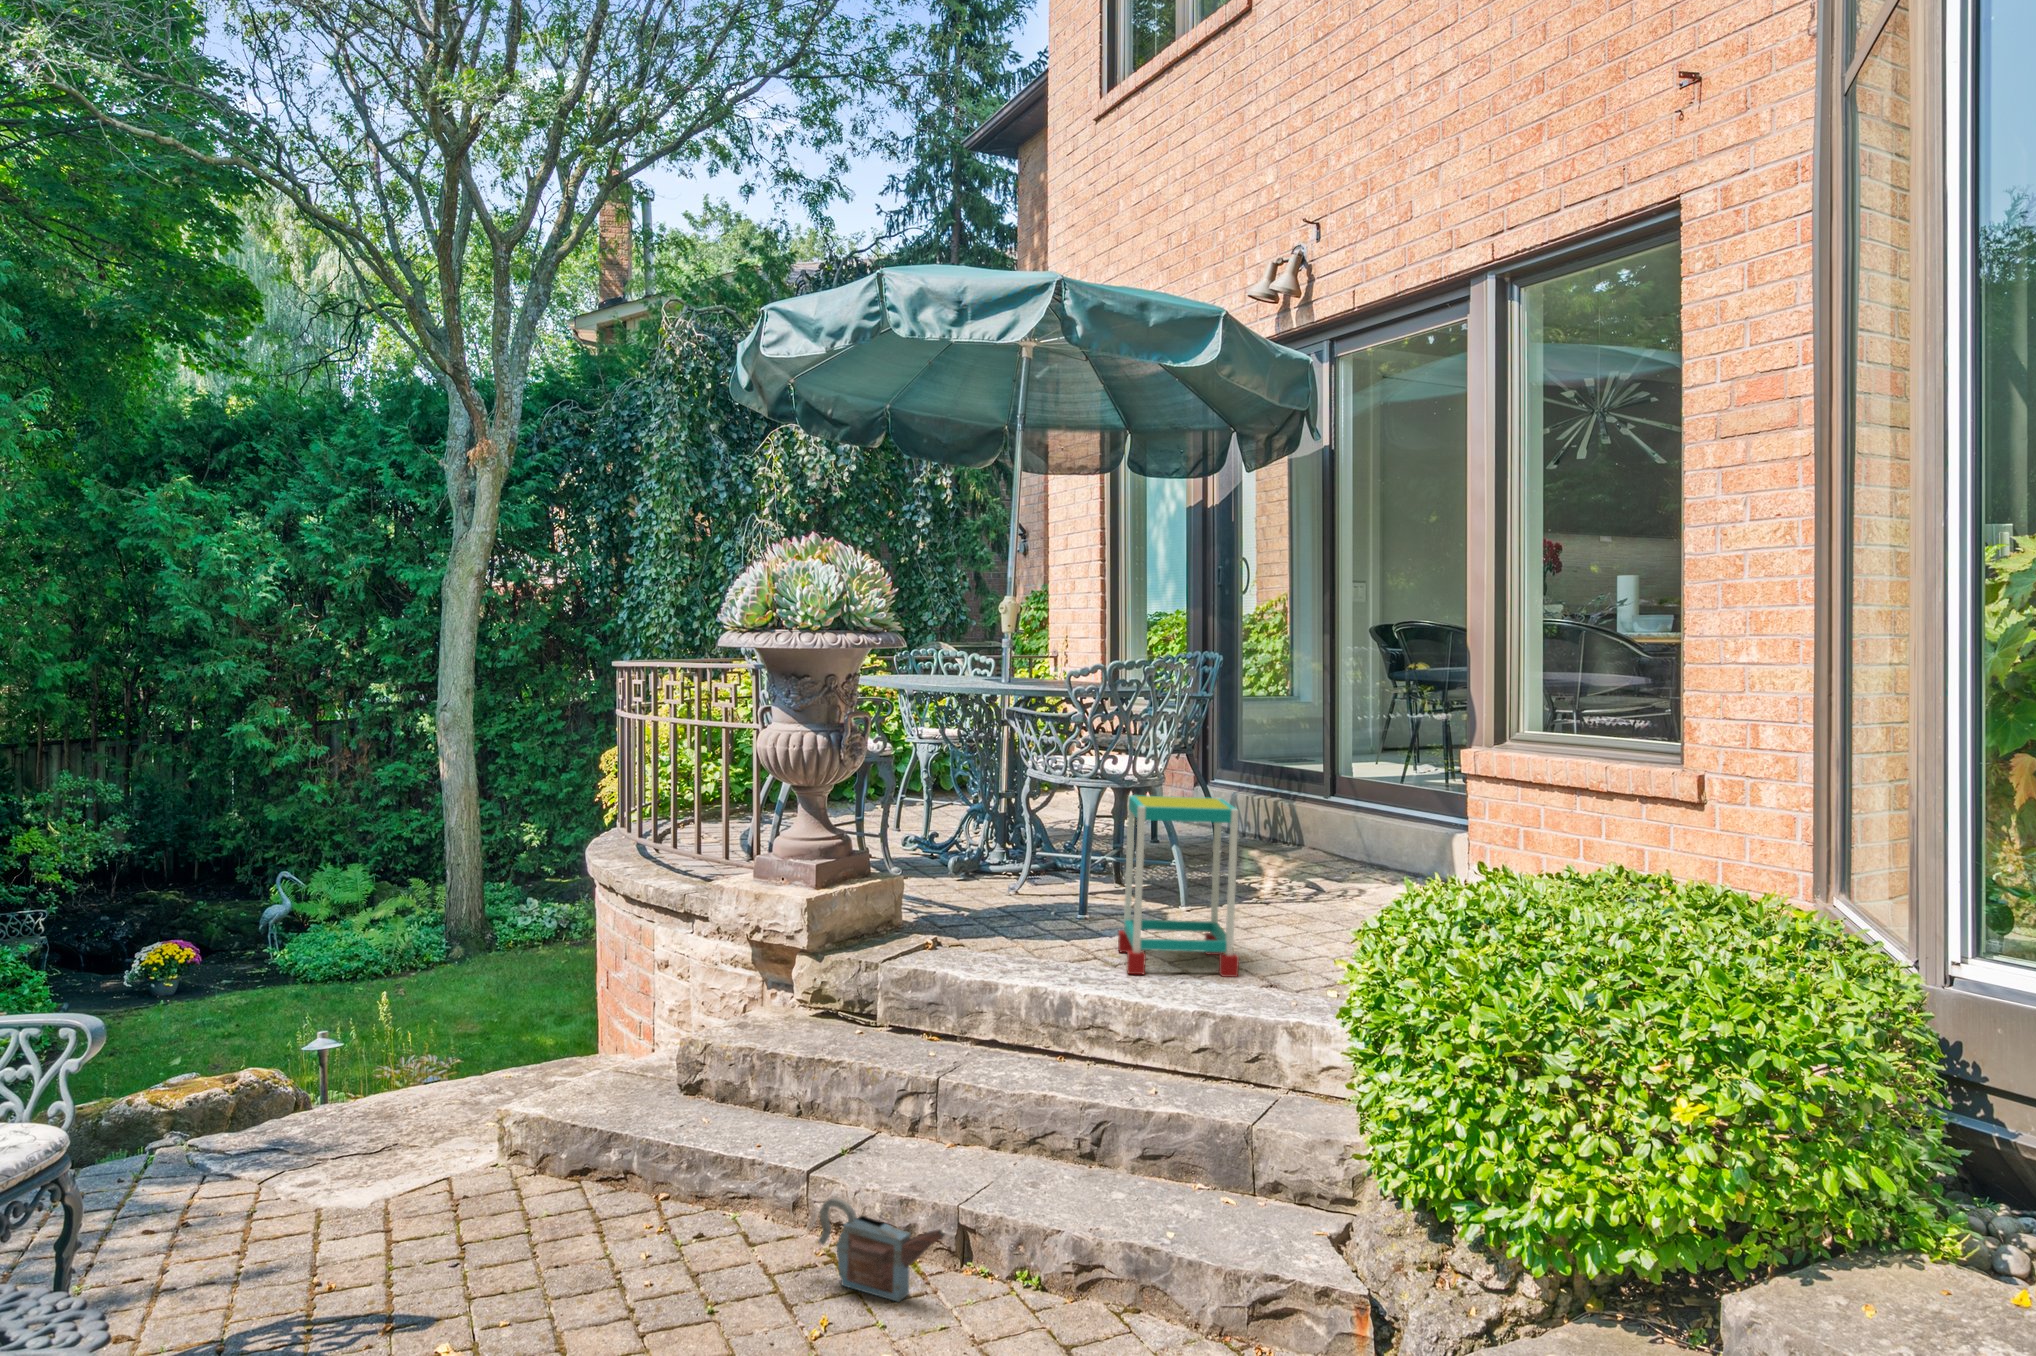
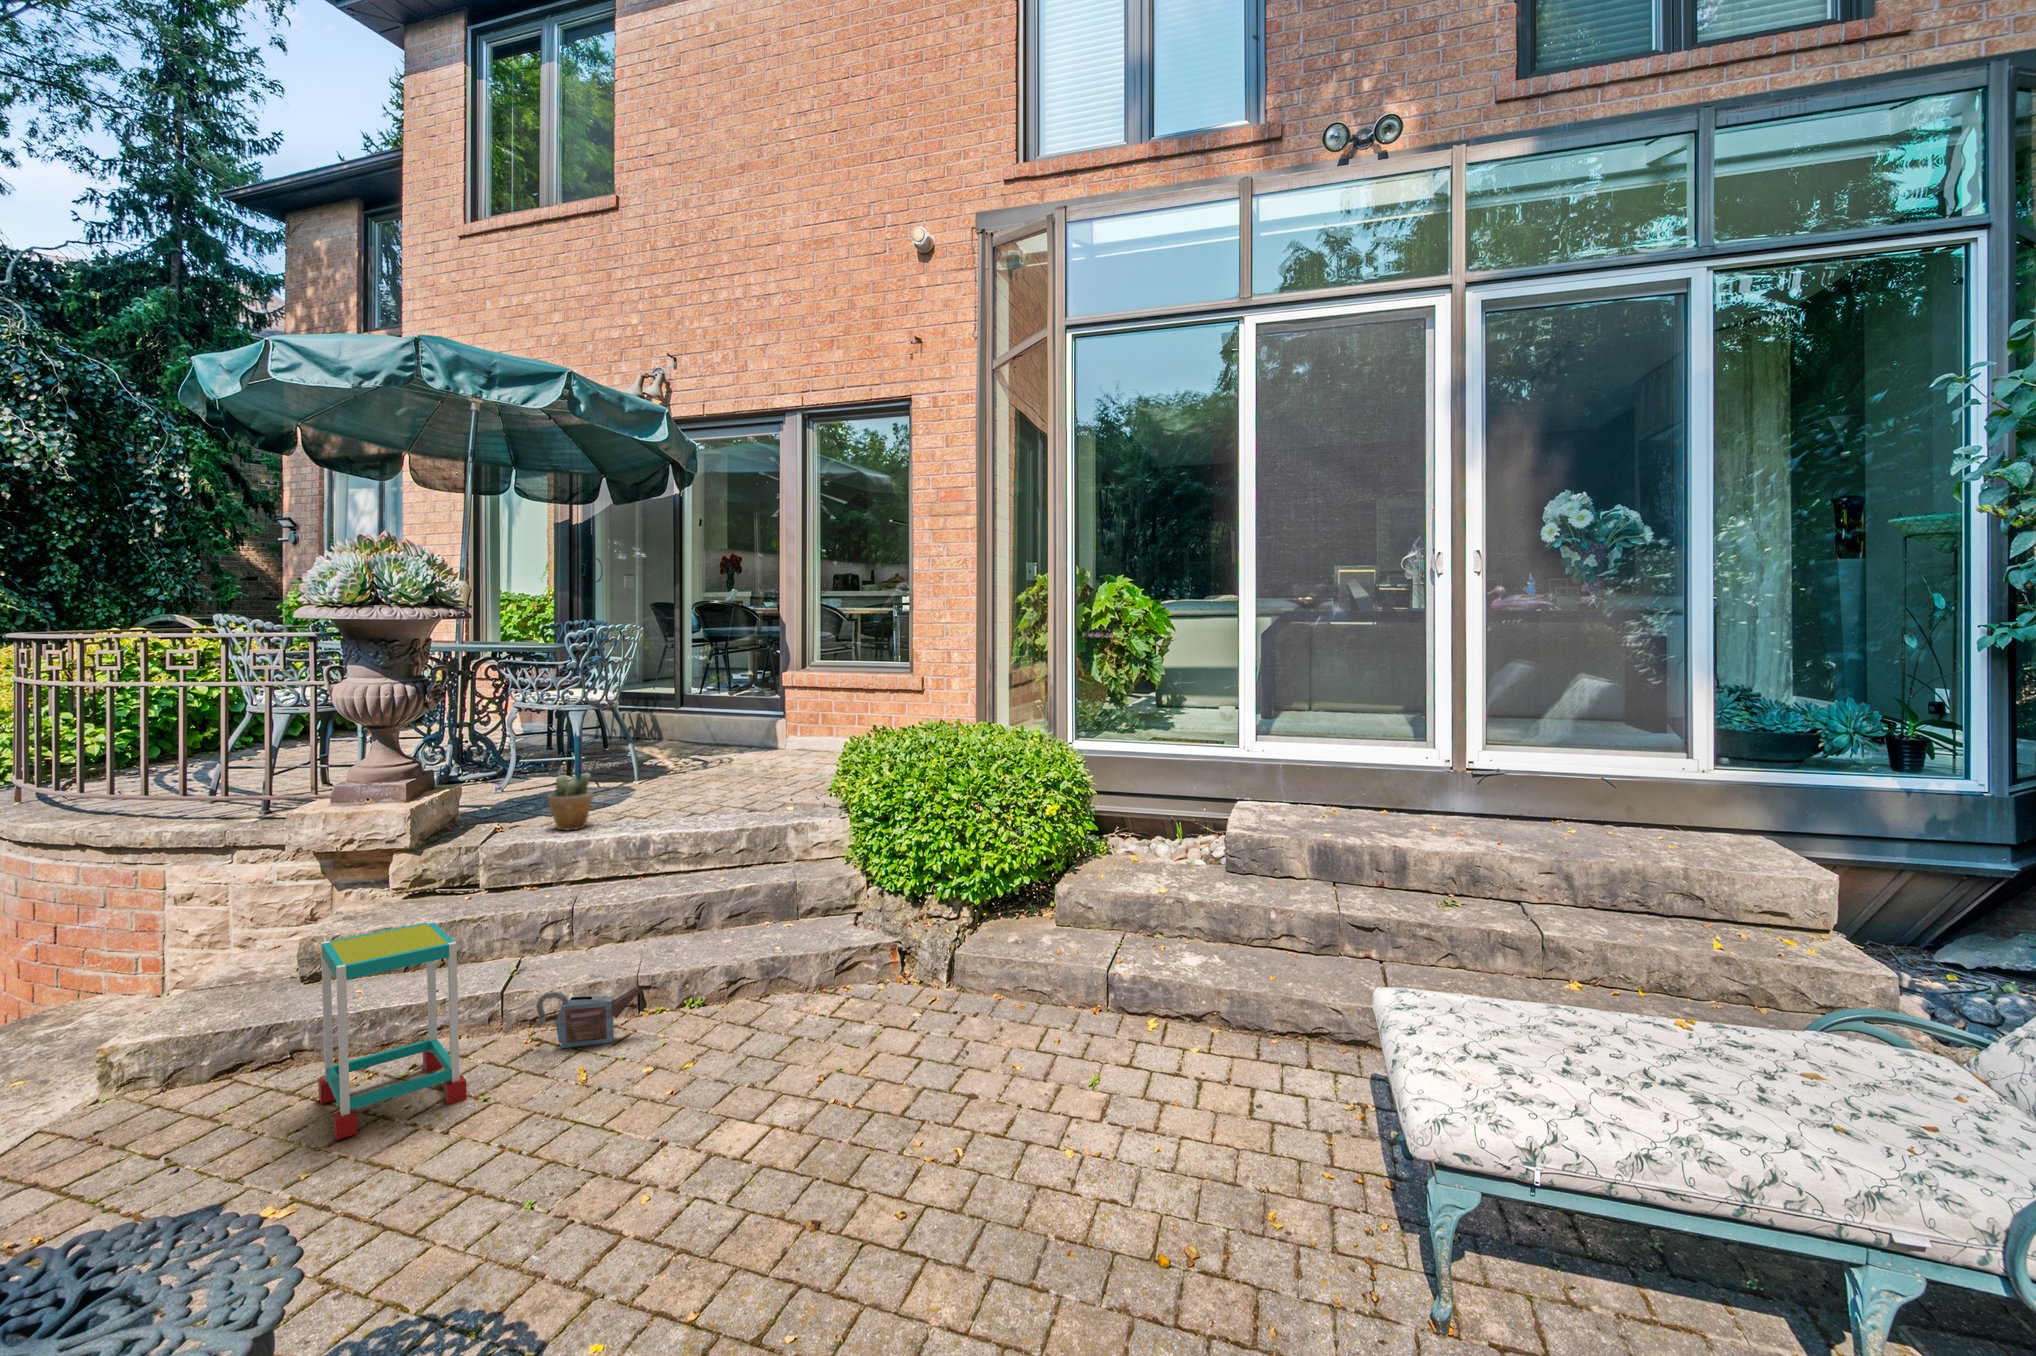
side table: present [1118,795,1239,977] -> present [318,921,467,1140]
potted plant: none [970,880,1029,963] -> present [548,773,593,830]

